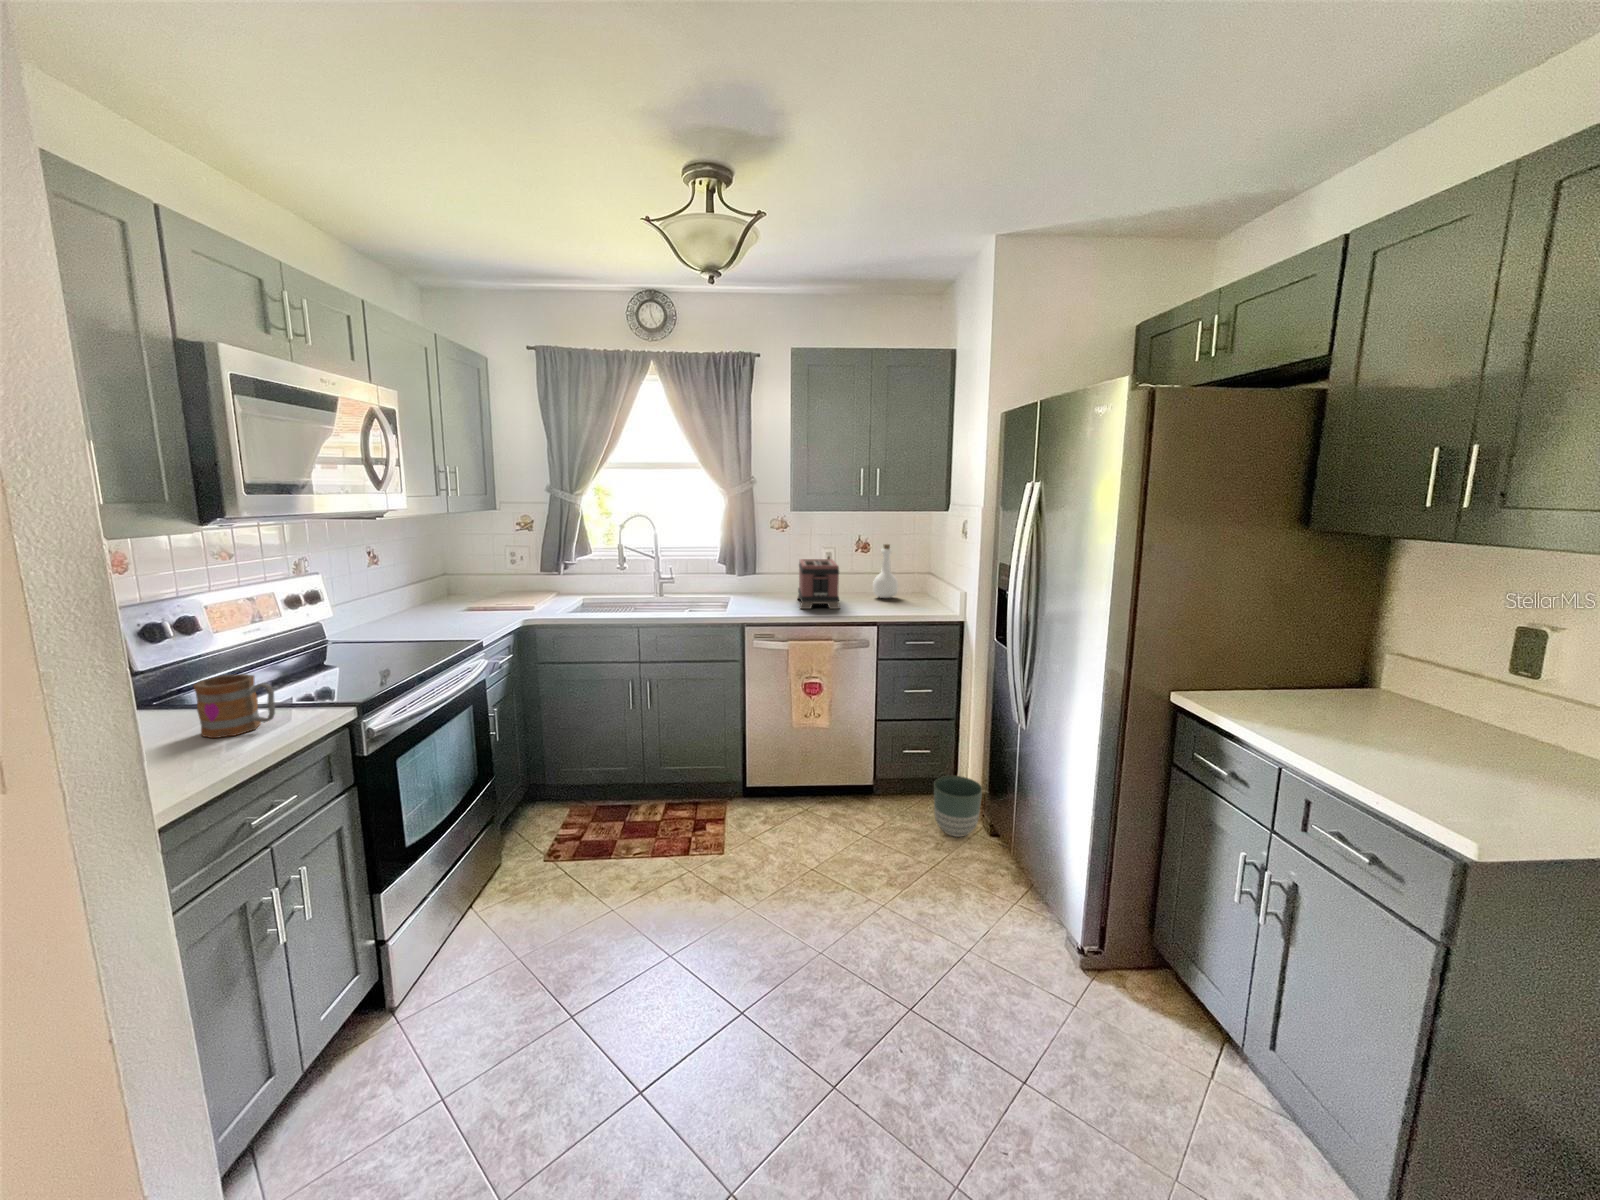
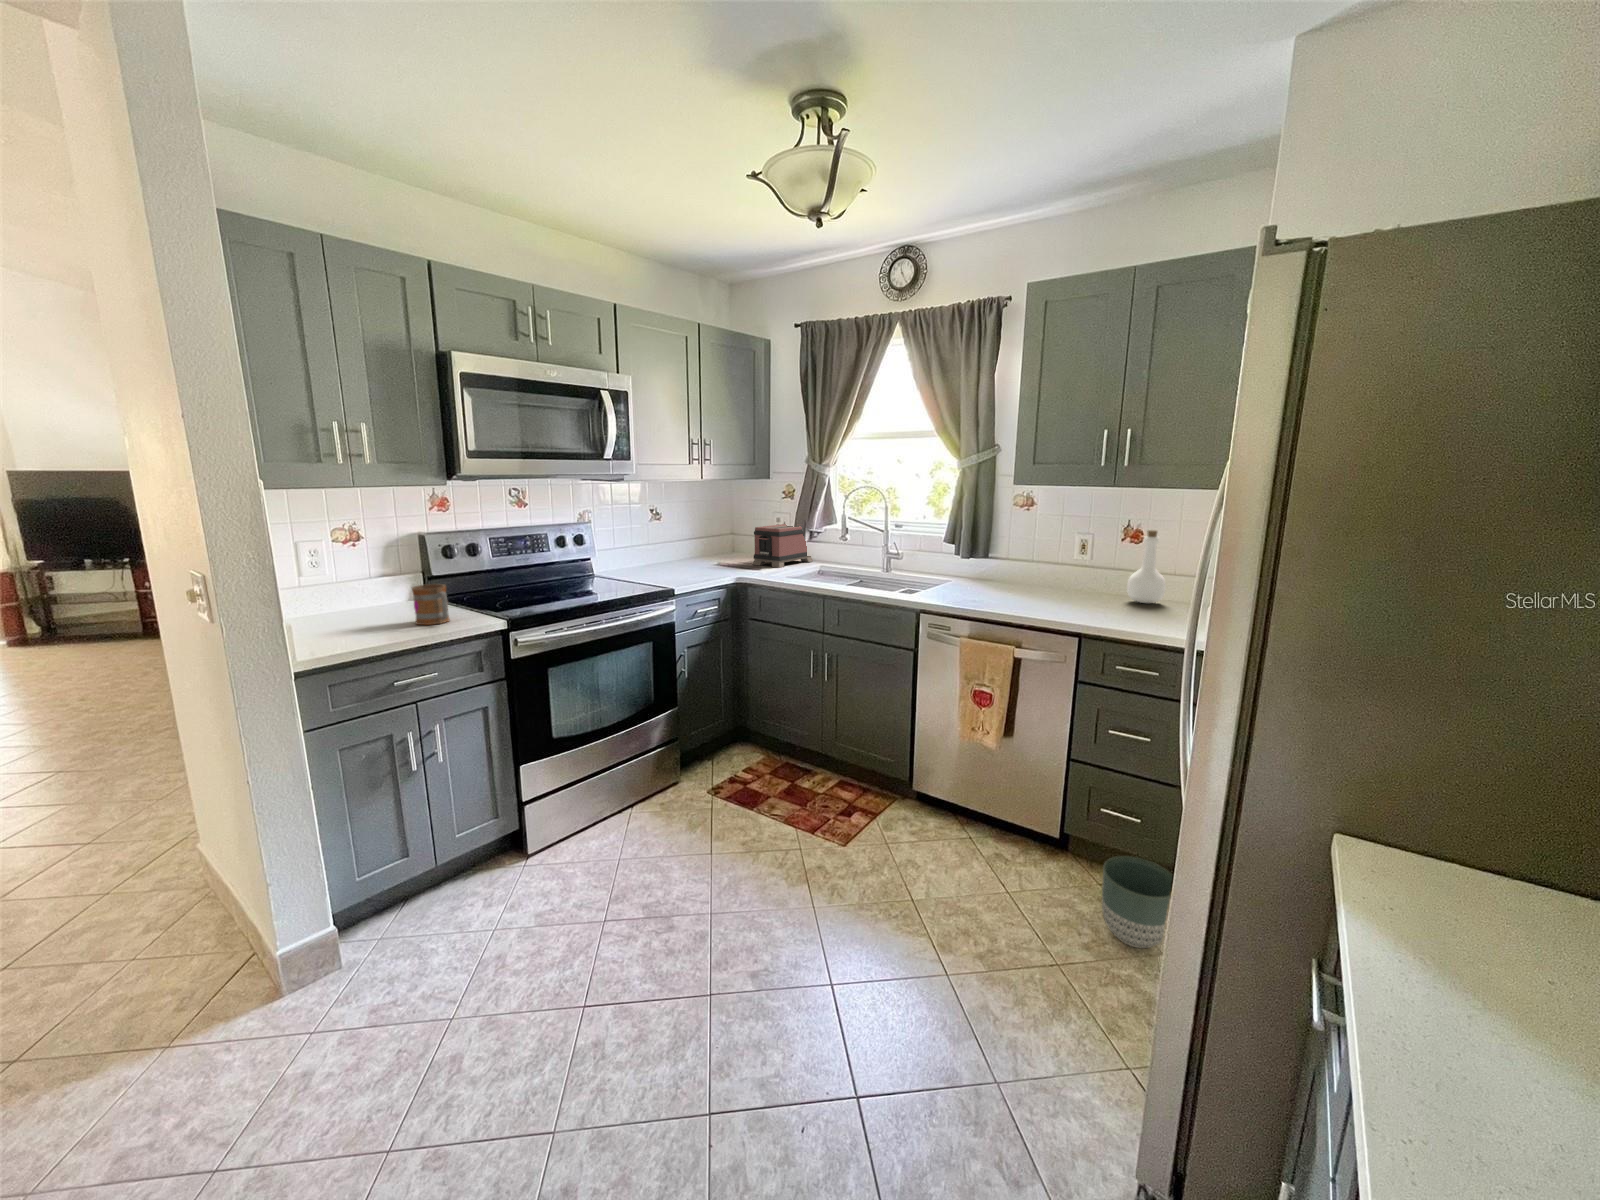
toaster: present [798,559,840,609] -> present [753,524,813,568]

